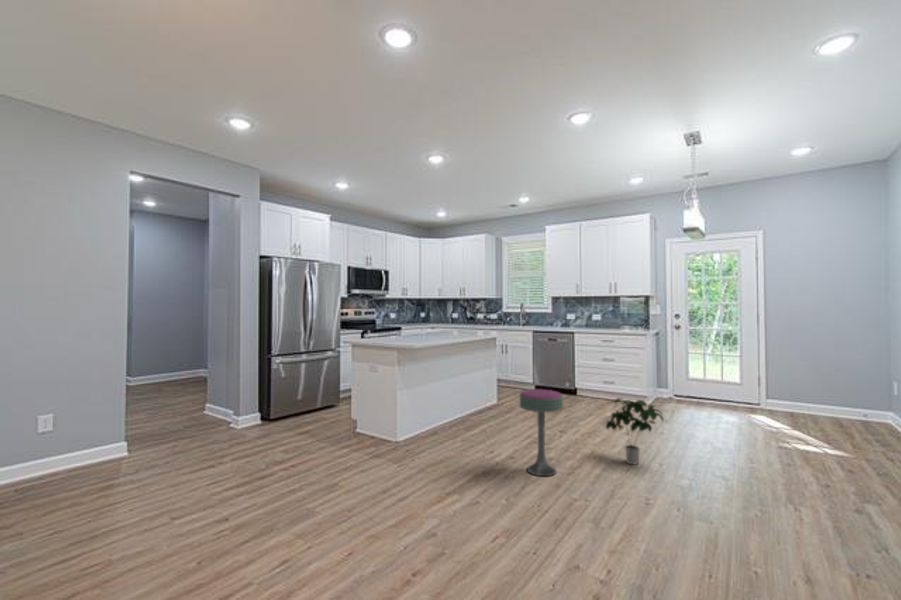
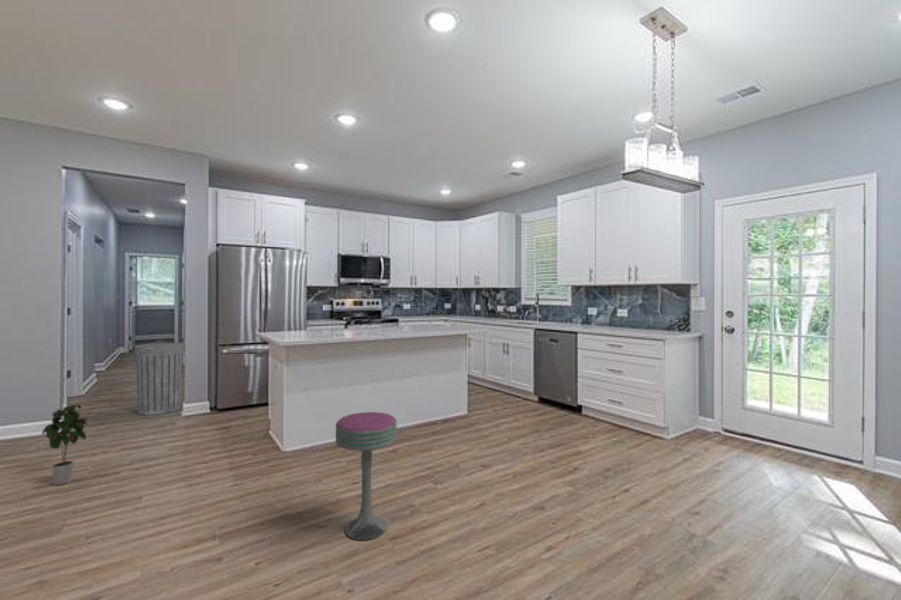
trash can: none [178,354,225,431] -> present [135,341,183,415]
potted plant: present [606,398,663,465] -> present [42,405,88,485]

